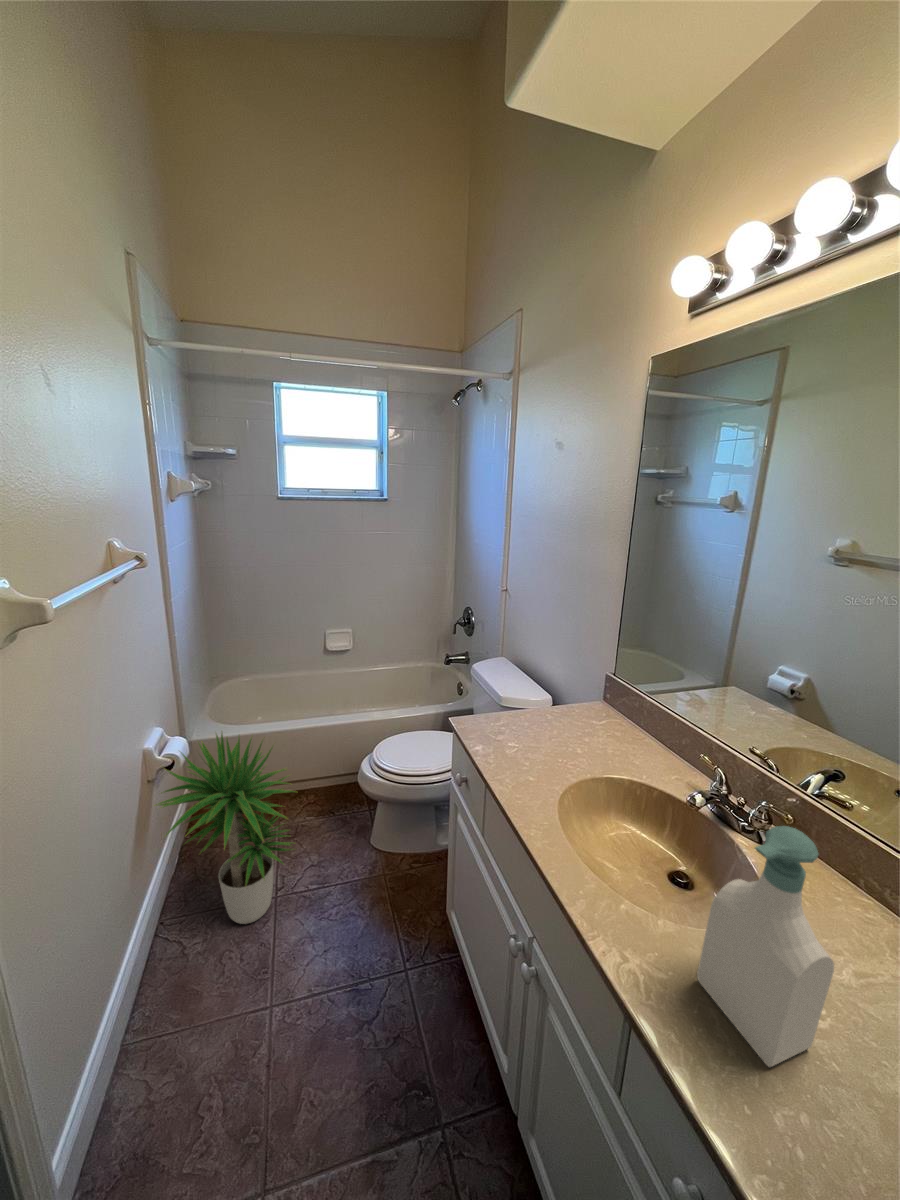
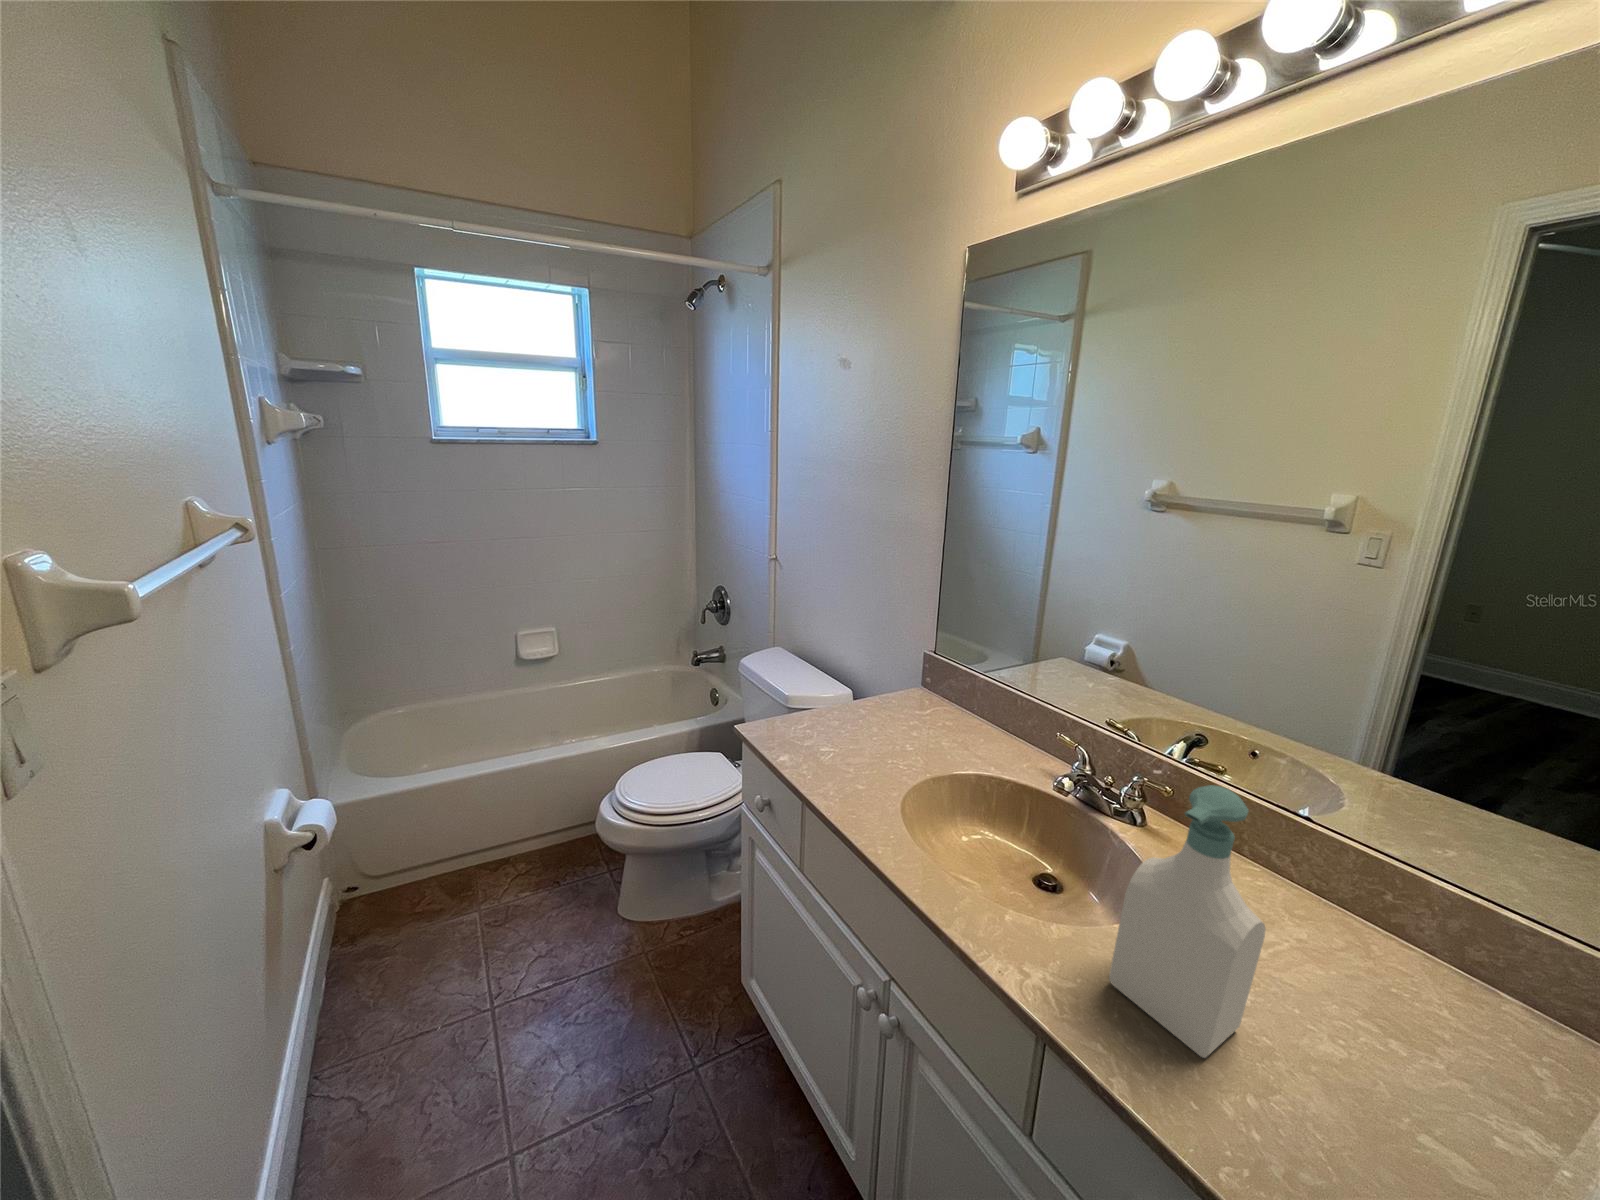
potted plant: present [154,733,295,924] -> none [288,779,524,1055]

